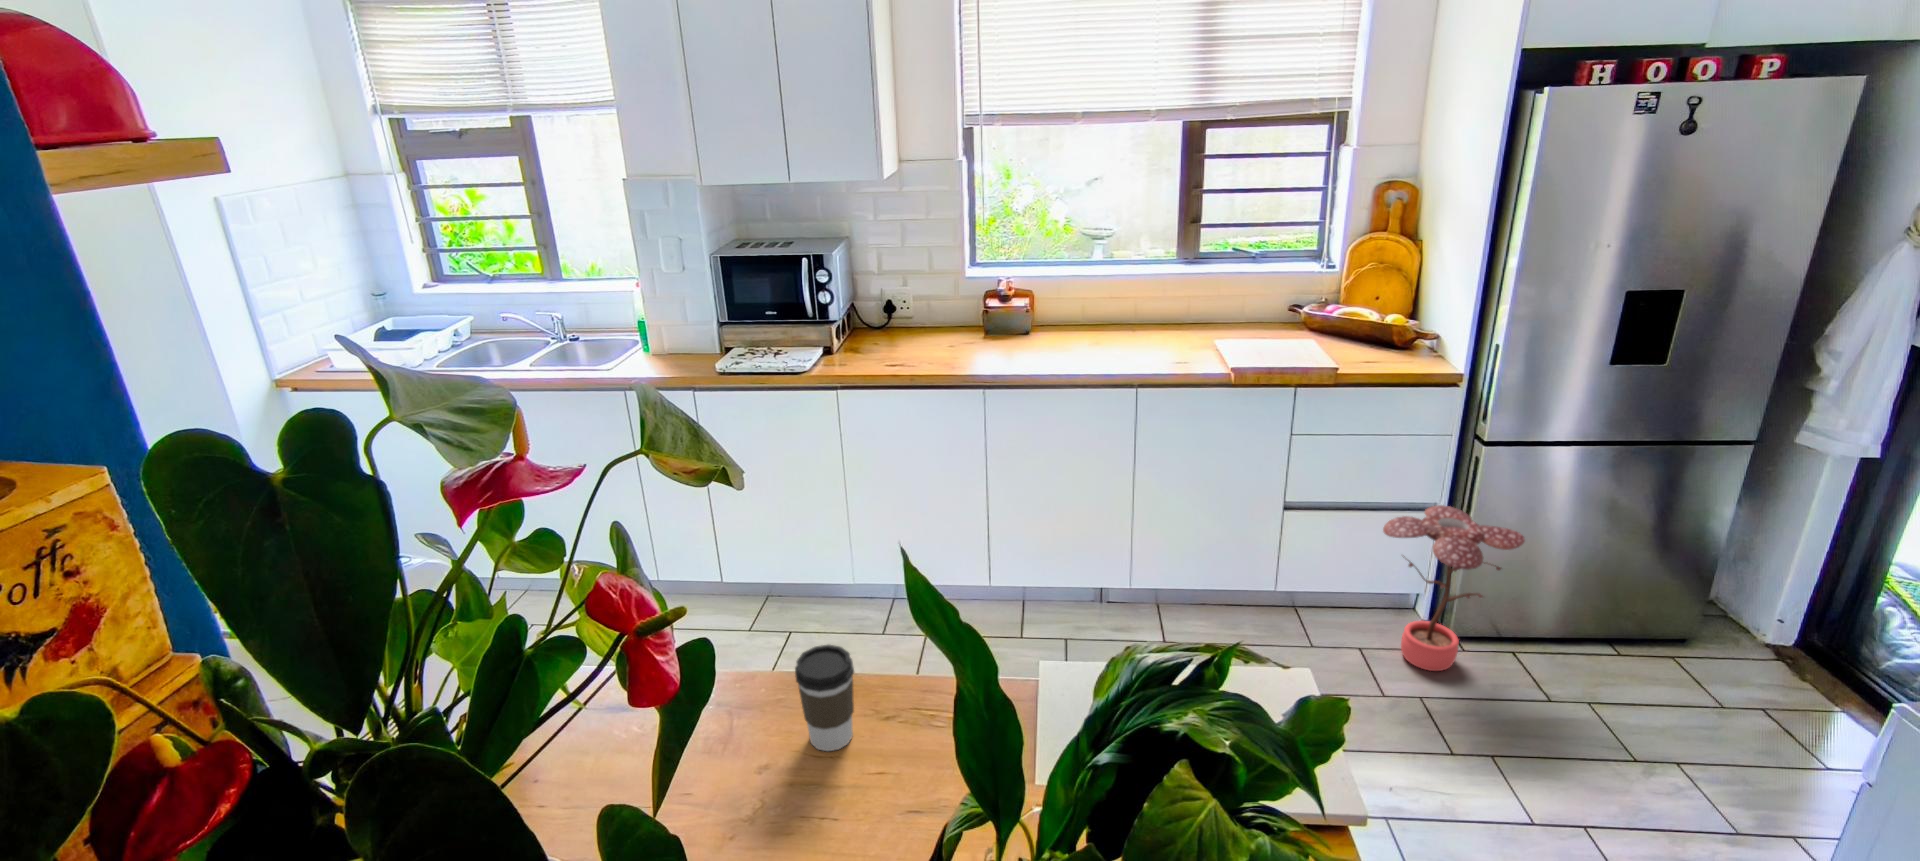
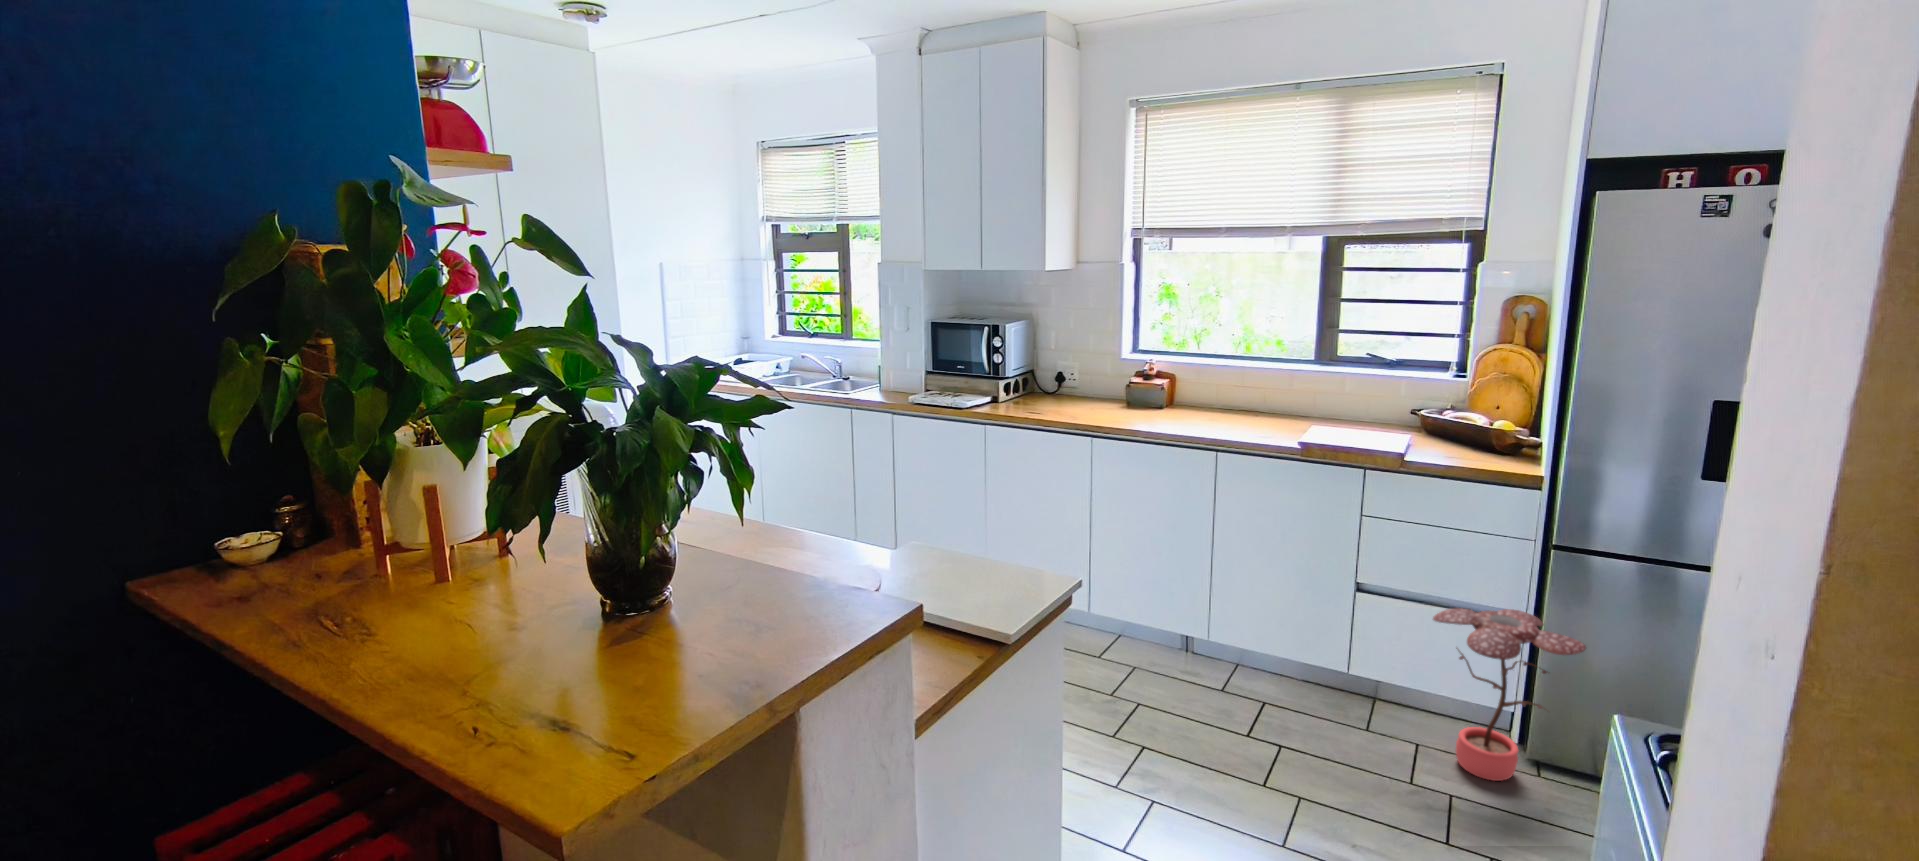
coffee cup: present [795,645,854,751] -> none [724,475,761,540]

